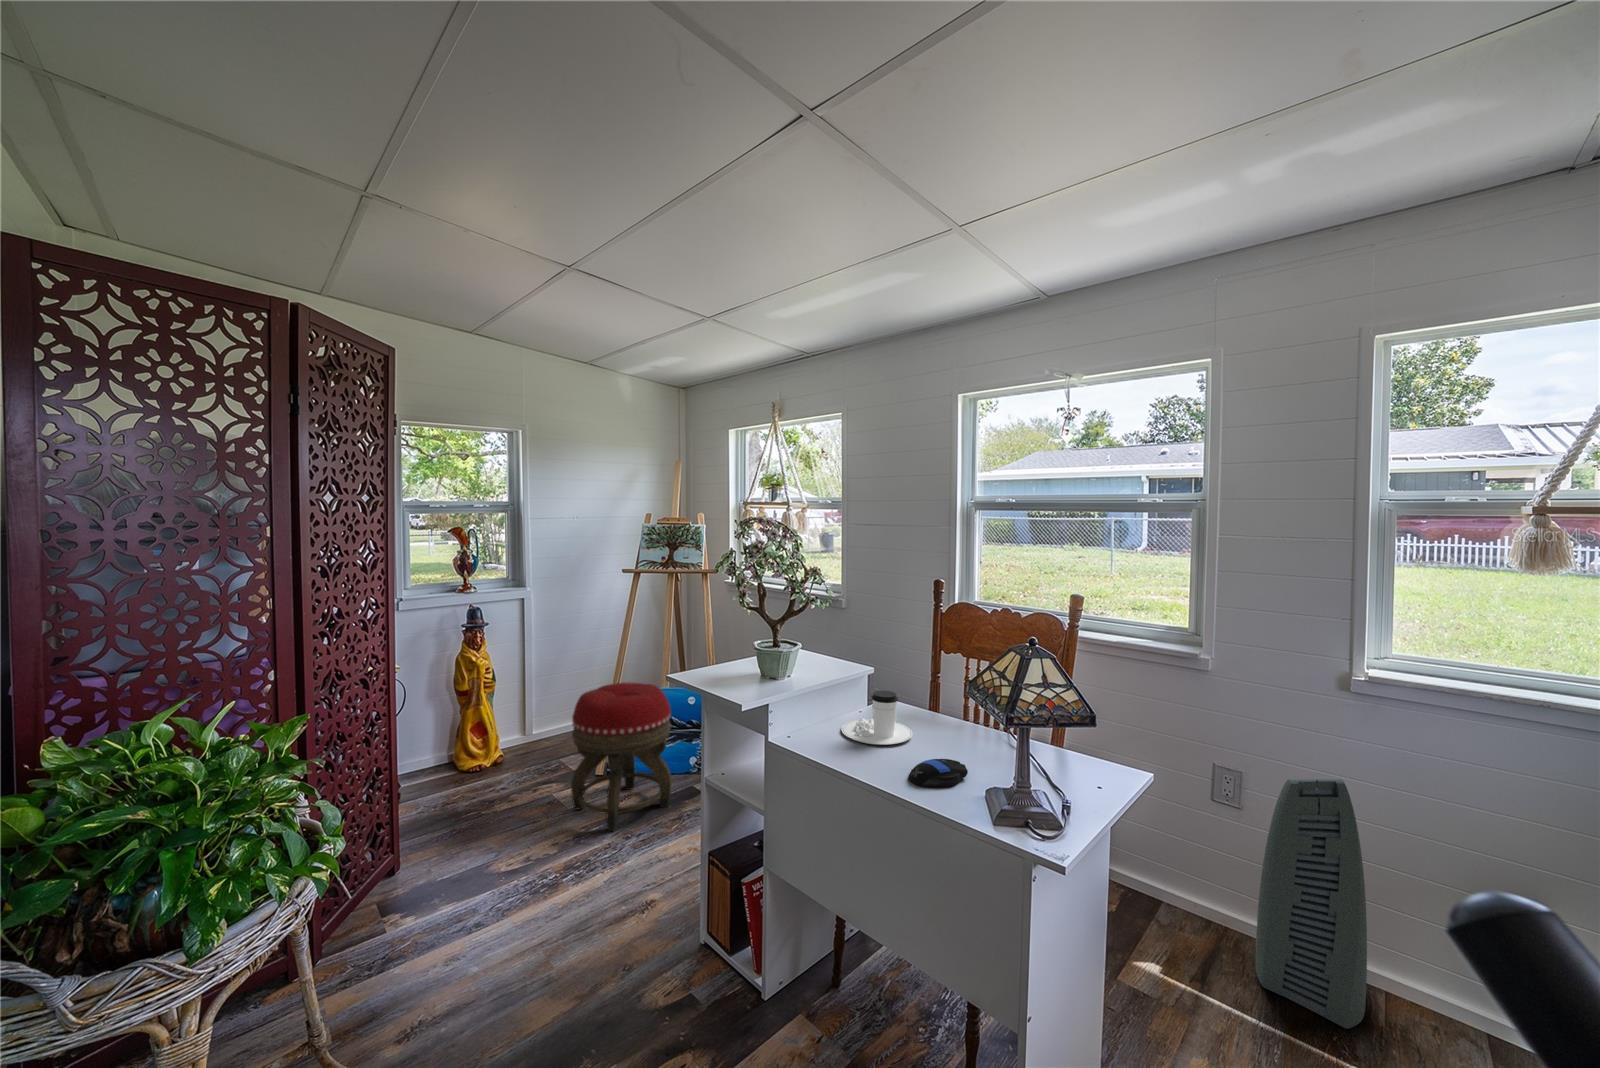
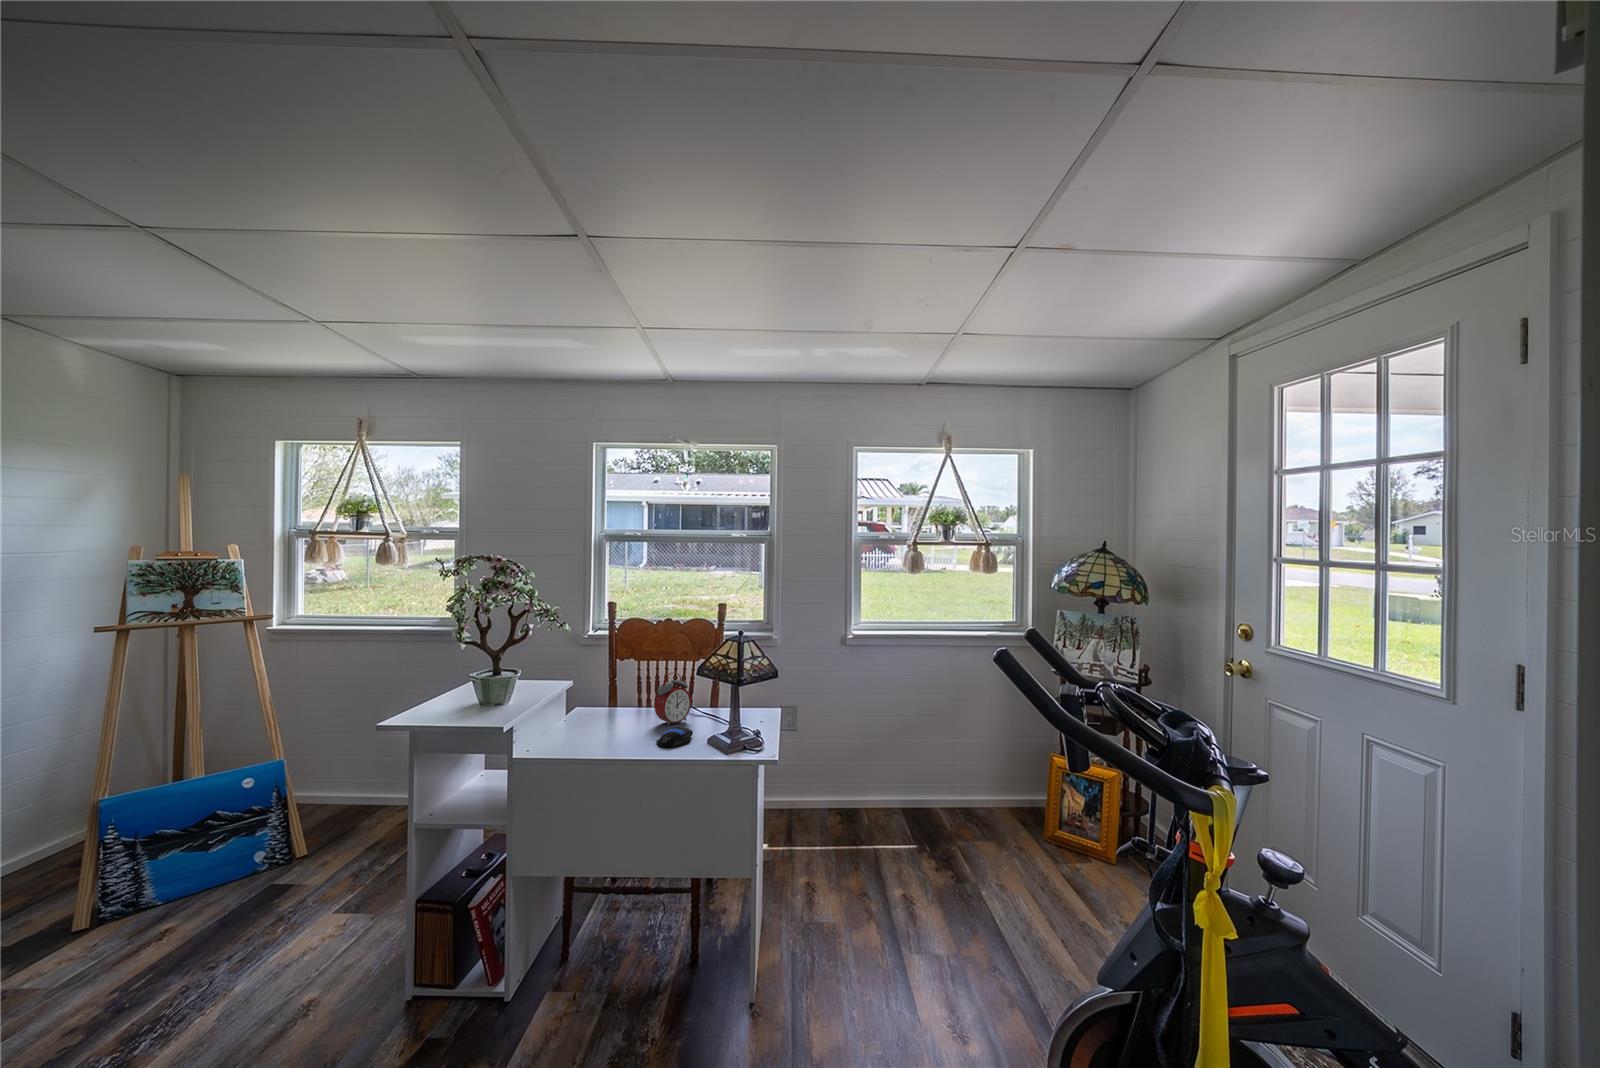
alarm clock: none [941,681,993,752] -> present [655,672,691,726]
footstool: present [571,682,672,831] -> none [65,770,255,982]
coffee cup: present [841,690,913,745] -> none [572,693,632,737]
air purifier: present [1256,779,1367,1029] -> none [810,696,859,832]

